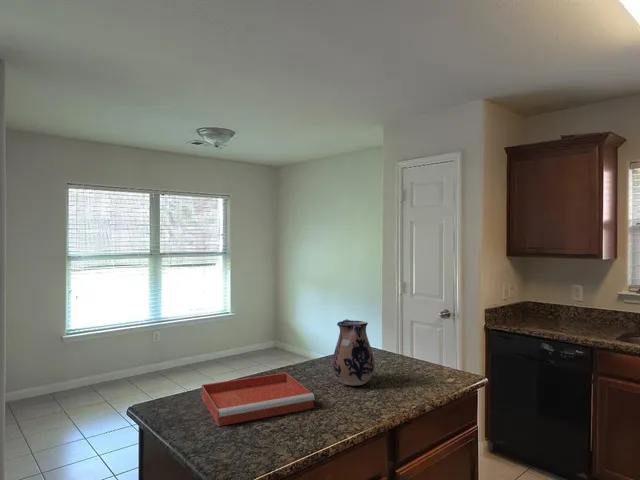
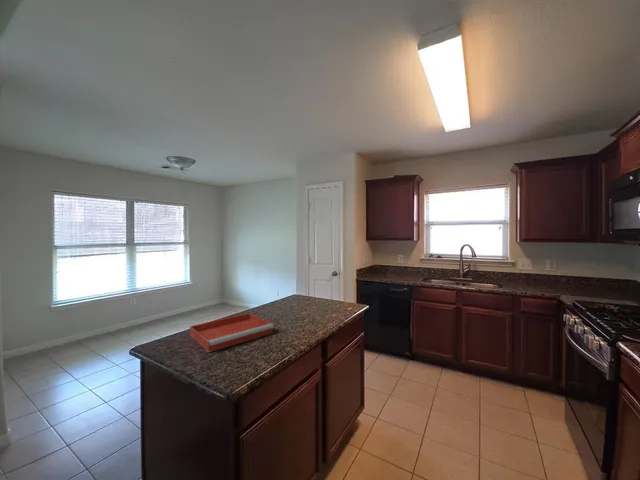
ceramic pitcher: present [333,319,375,386] -> none [280,276,307,317]

